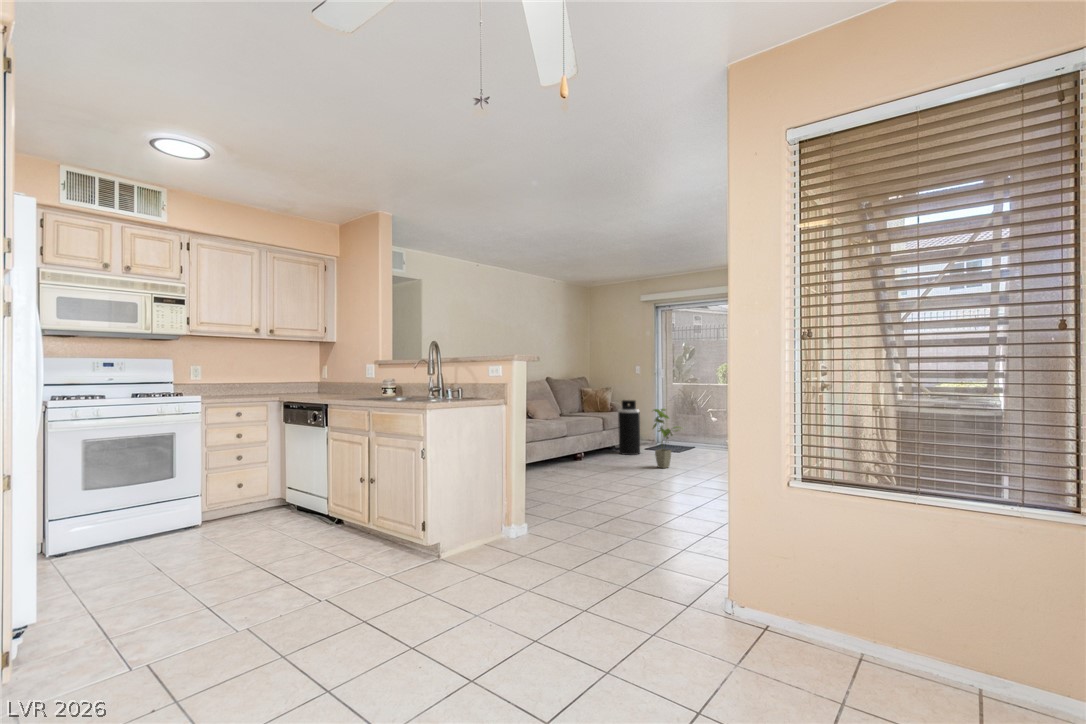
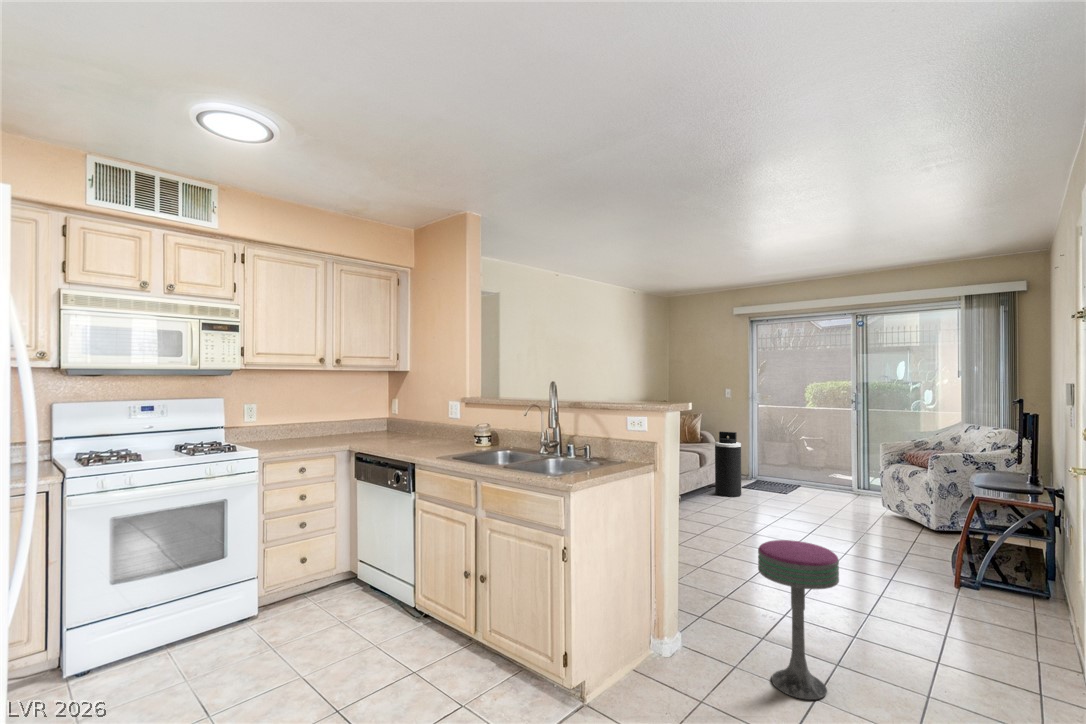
house plant: present [653,409,680,468] -> none [771,449,814,522]
bar stool: none [567,449,620,556] -> present [758,540,839,700]

